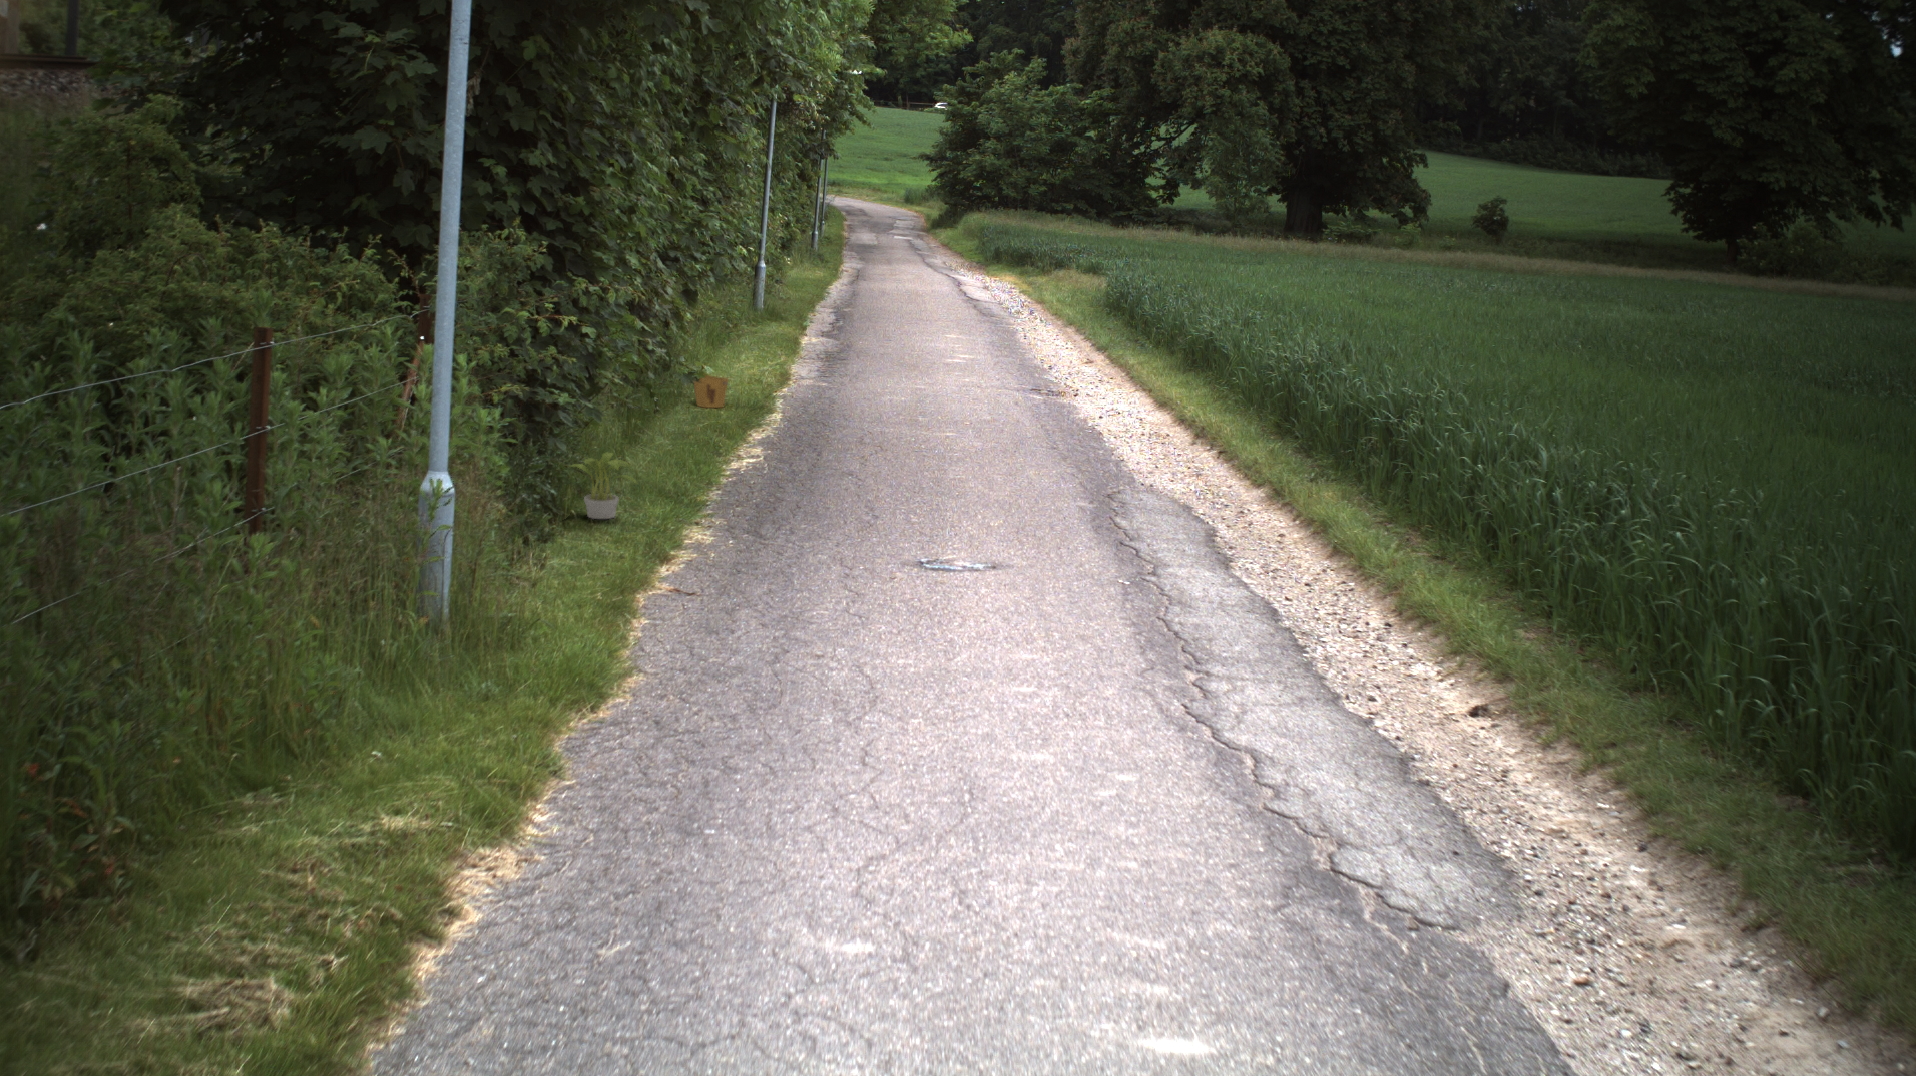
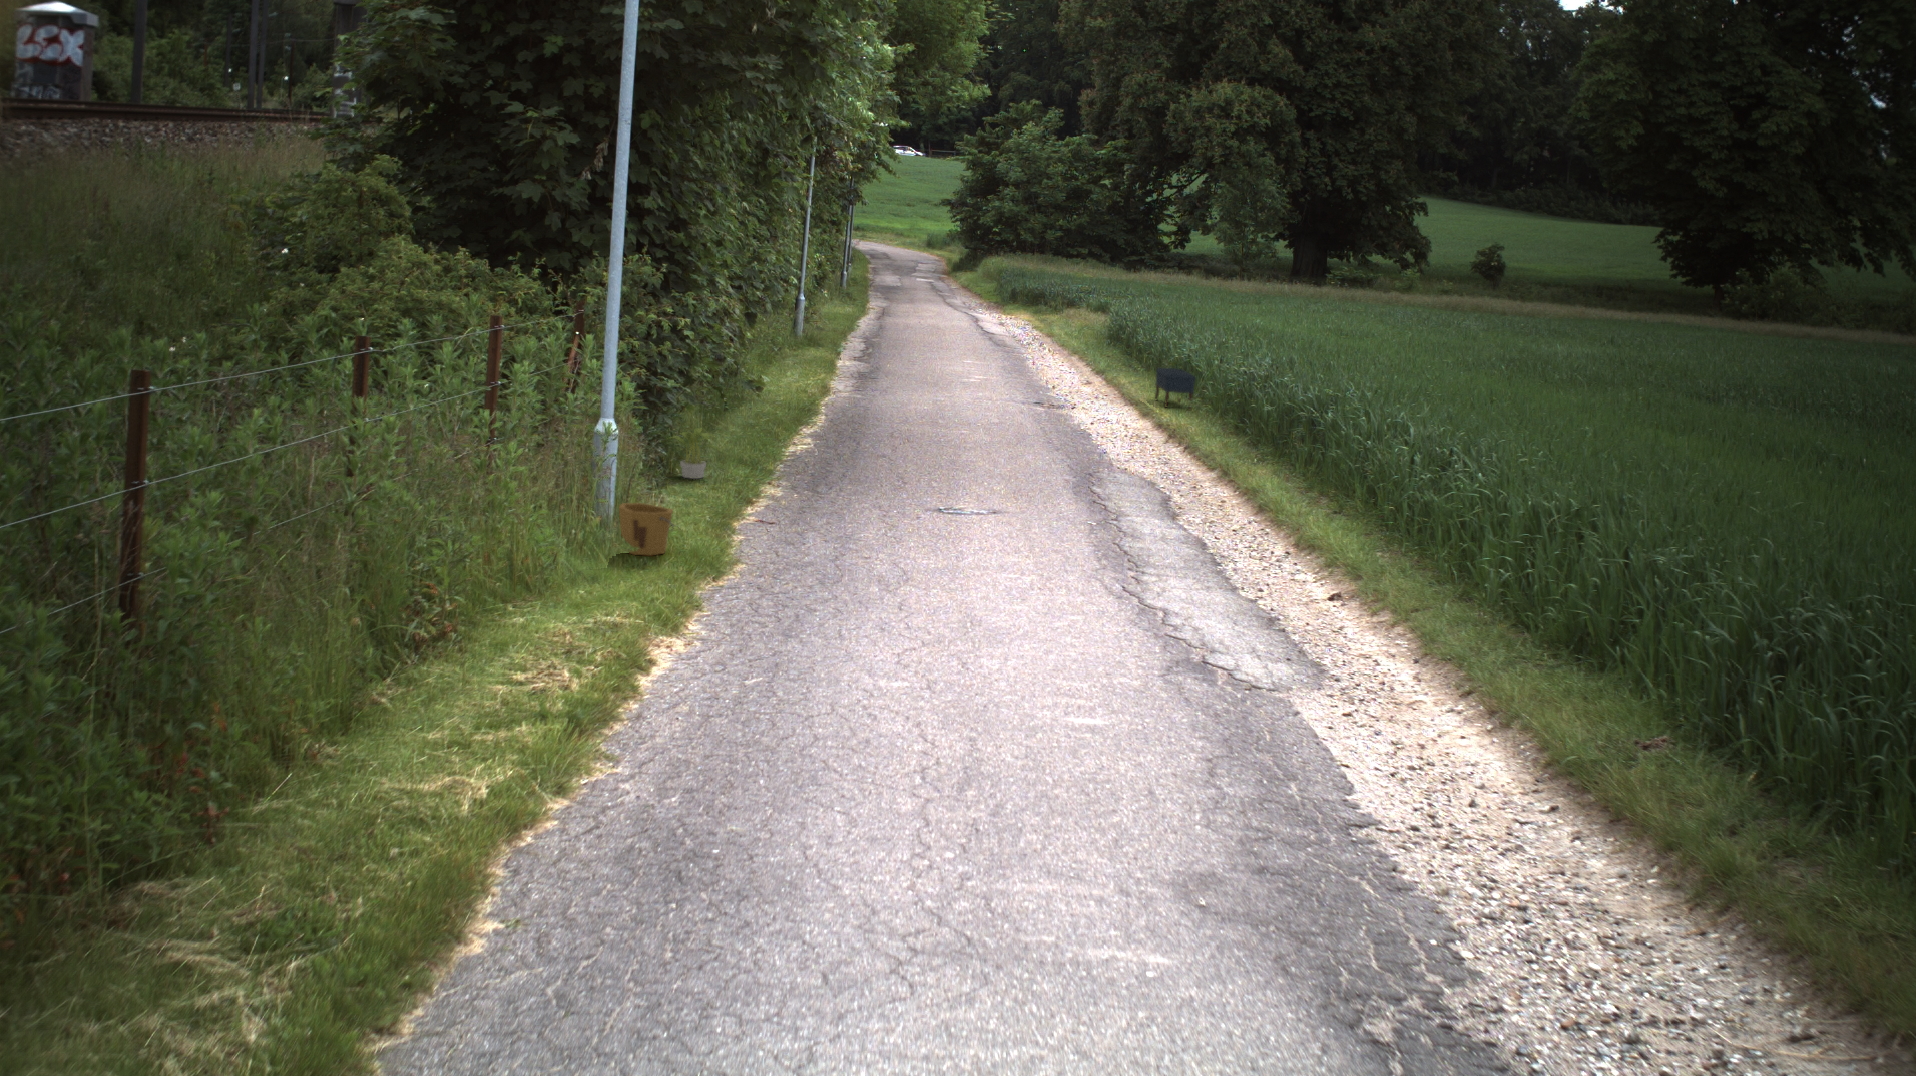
bench: none [1165,346,1214,396] -> present [1155,368,1195,409]
bucket: present [694,375,731,408] -> present [619,503,673,556]

